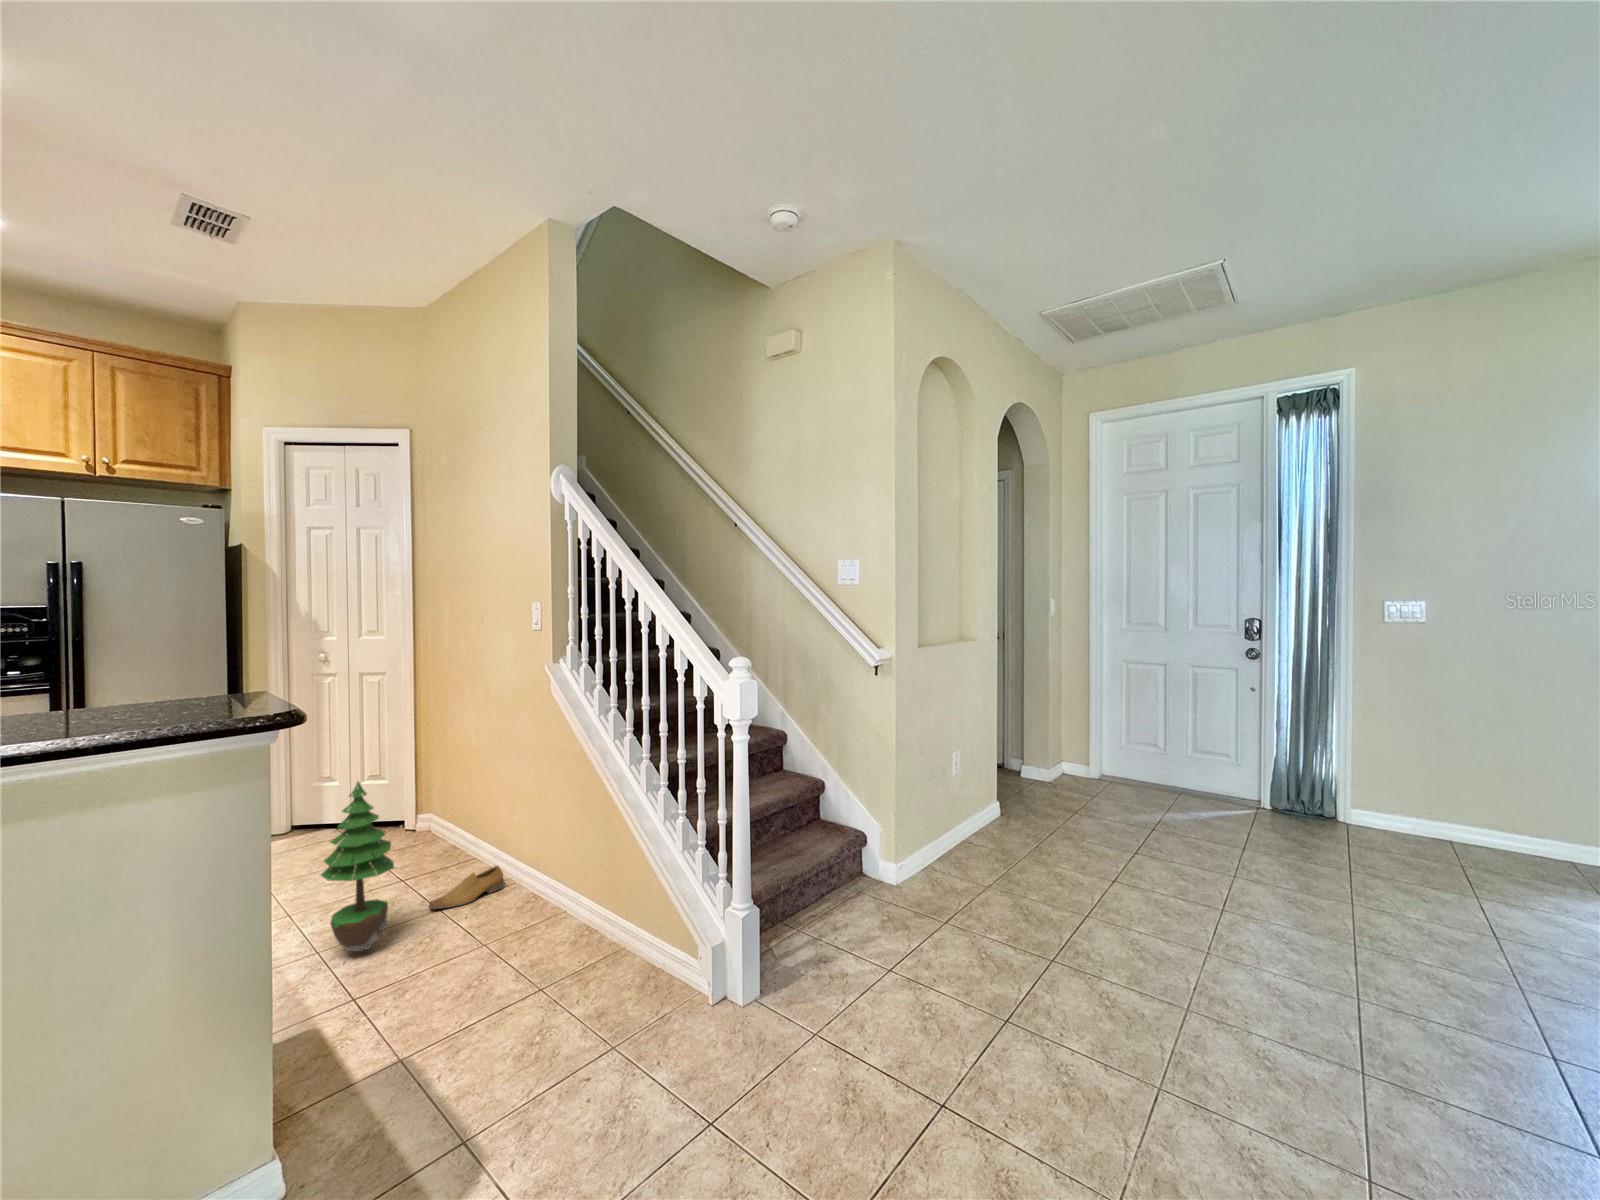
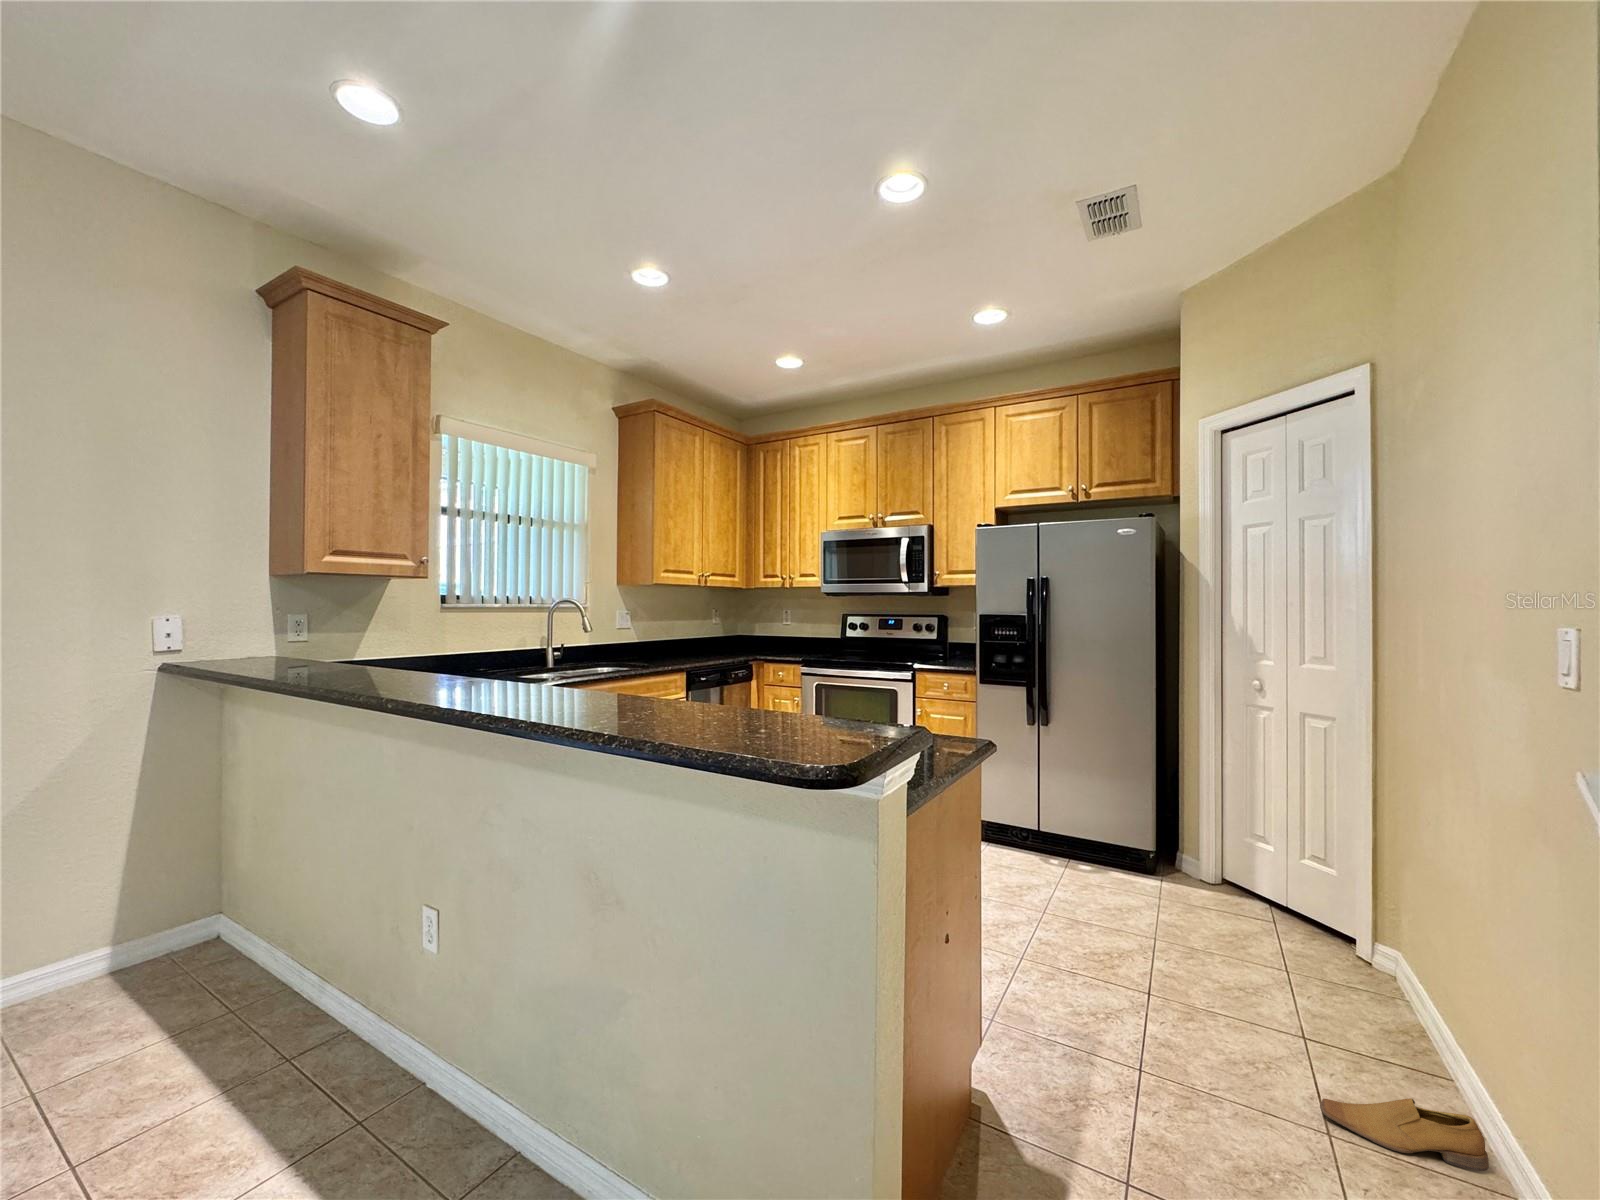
potted tree: present [321,782,394,952] -> none [1144,855,1246,1107]

